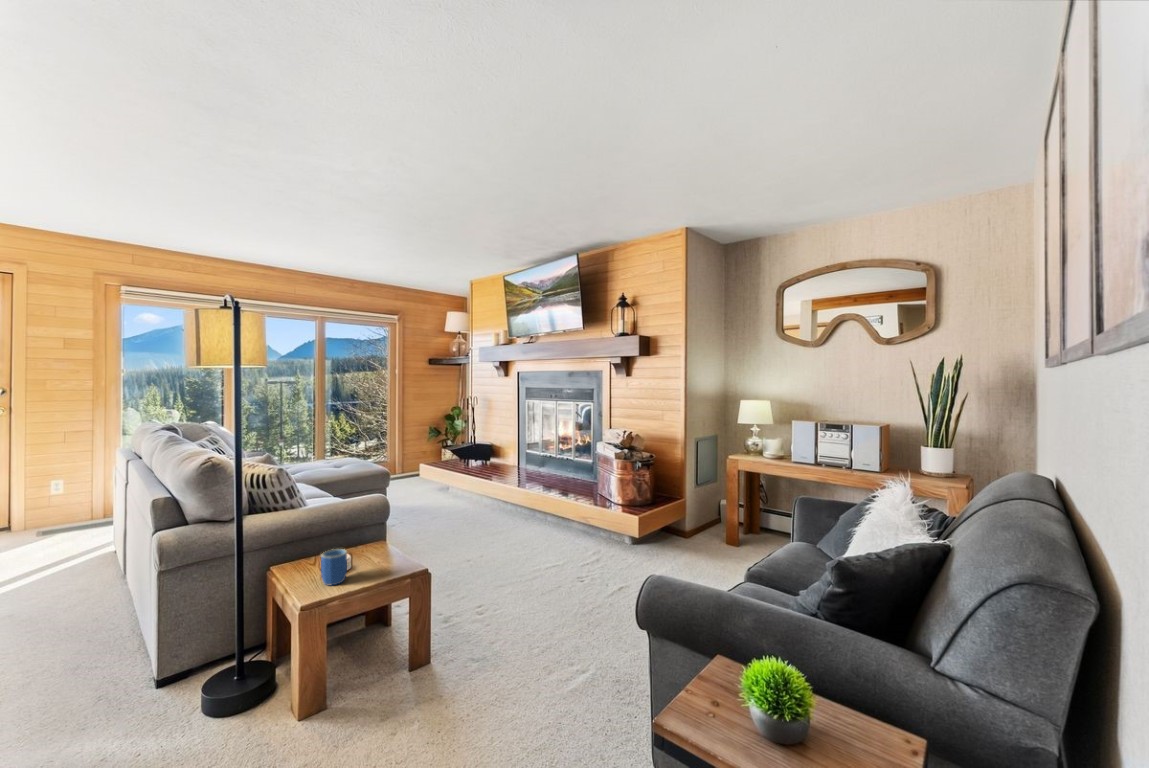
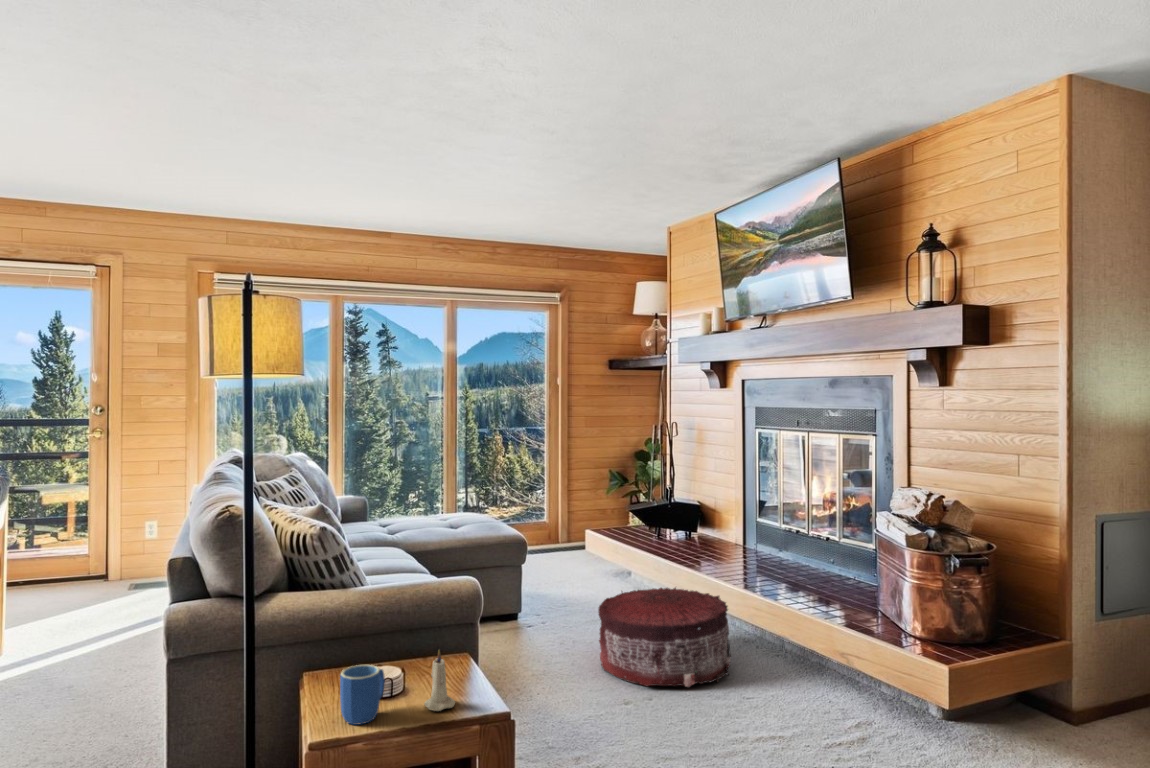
pouf: none [446,492,524,549] -> present [598,588,731,687]
candle: none [373,534,393,571] -> present [425,650,455,711]

